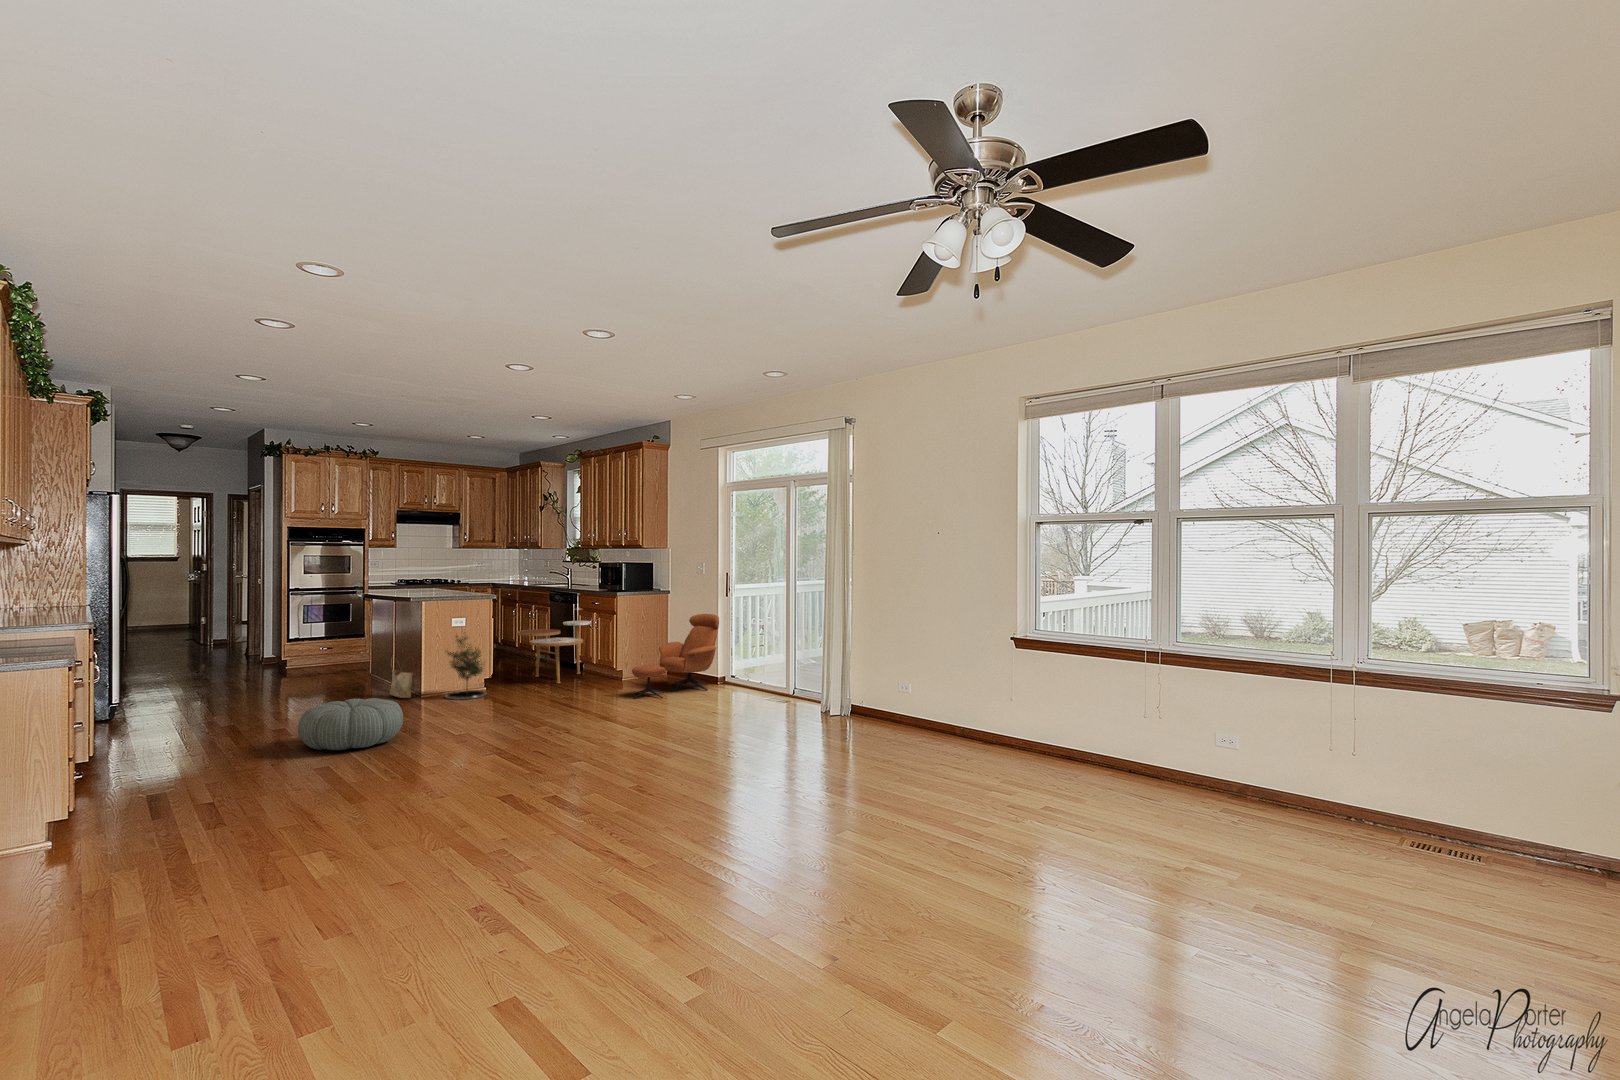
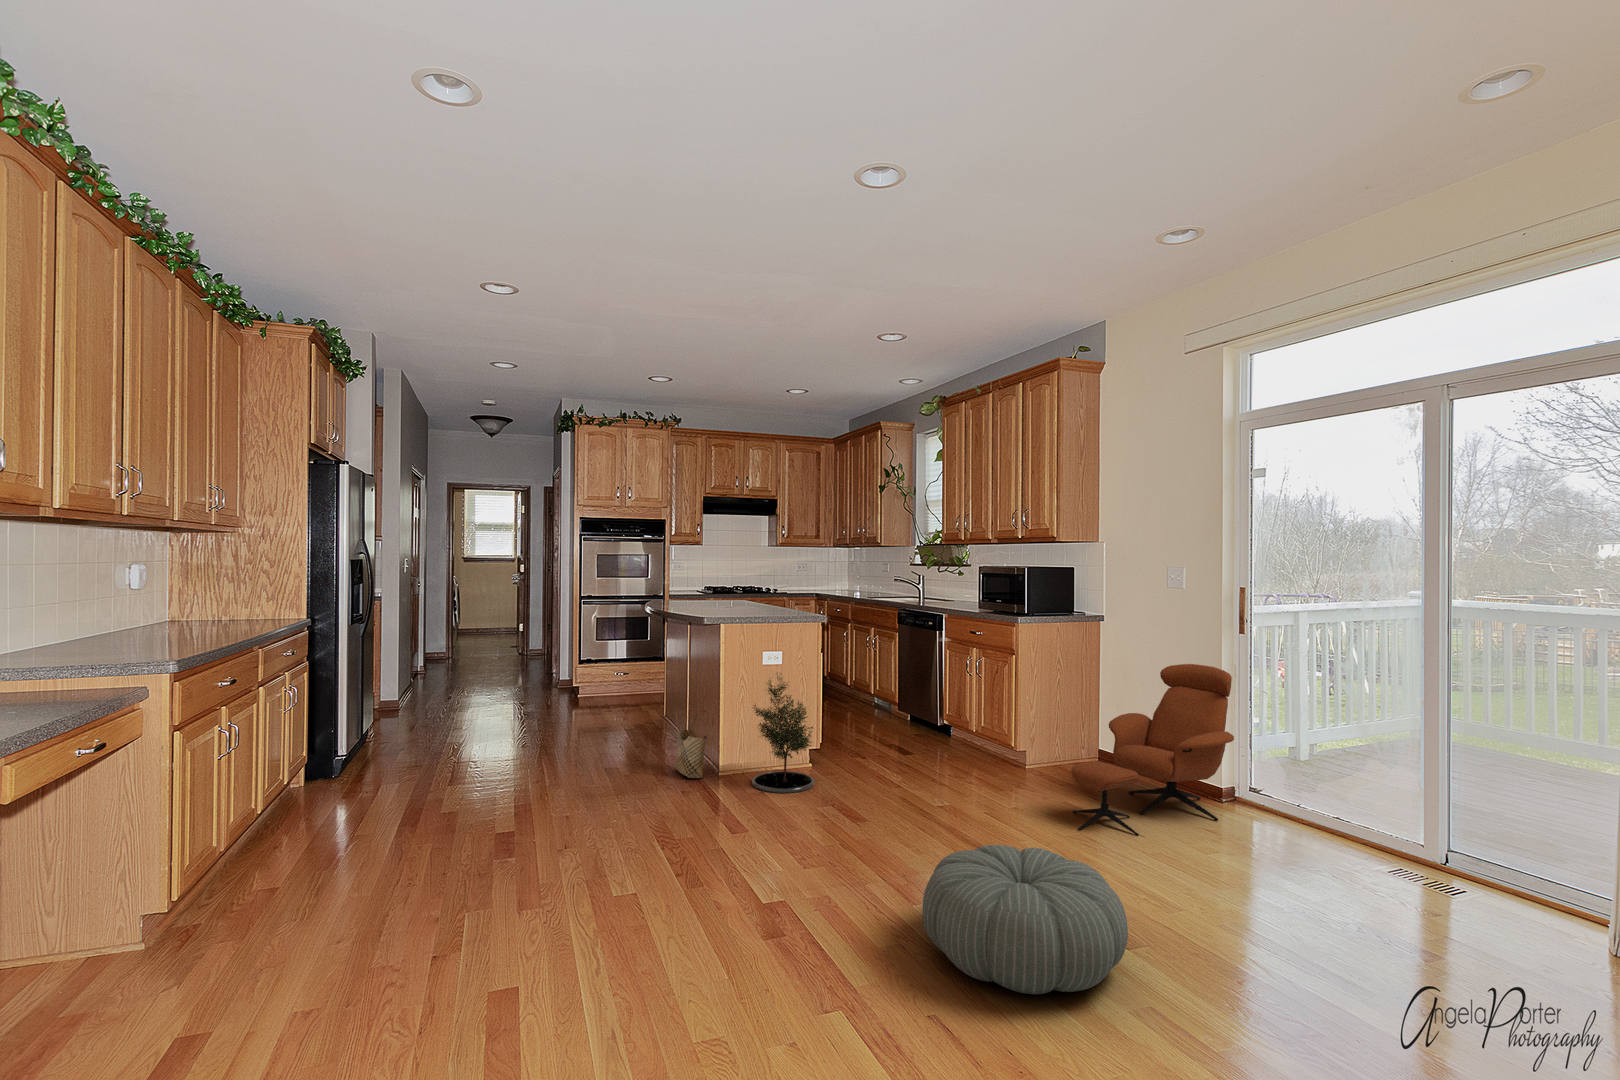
side table: present [517,621,591,684] -> none [857,659,969,767]
pouf: present [298,698,403,750] -> present [922,845,1128,994]

